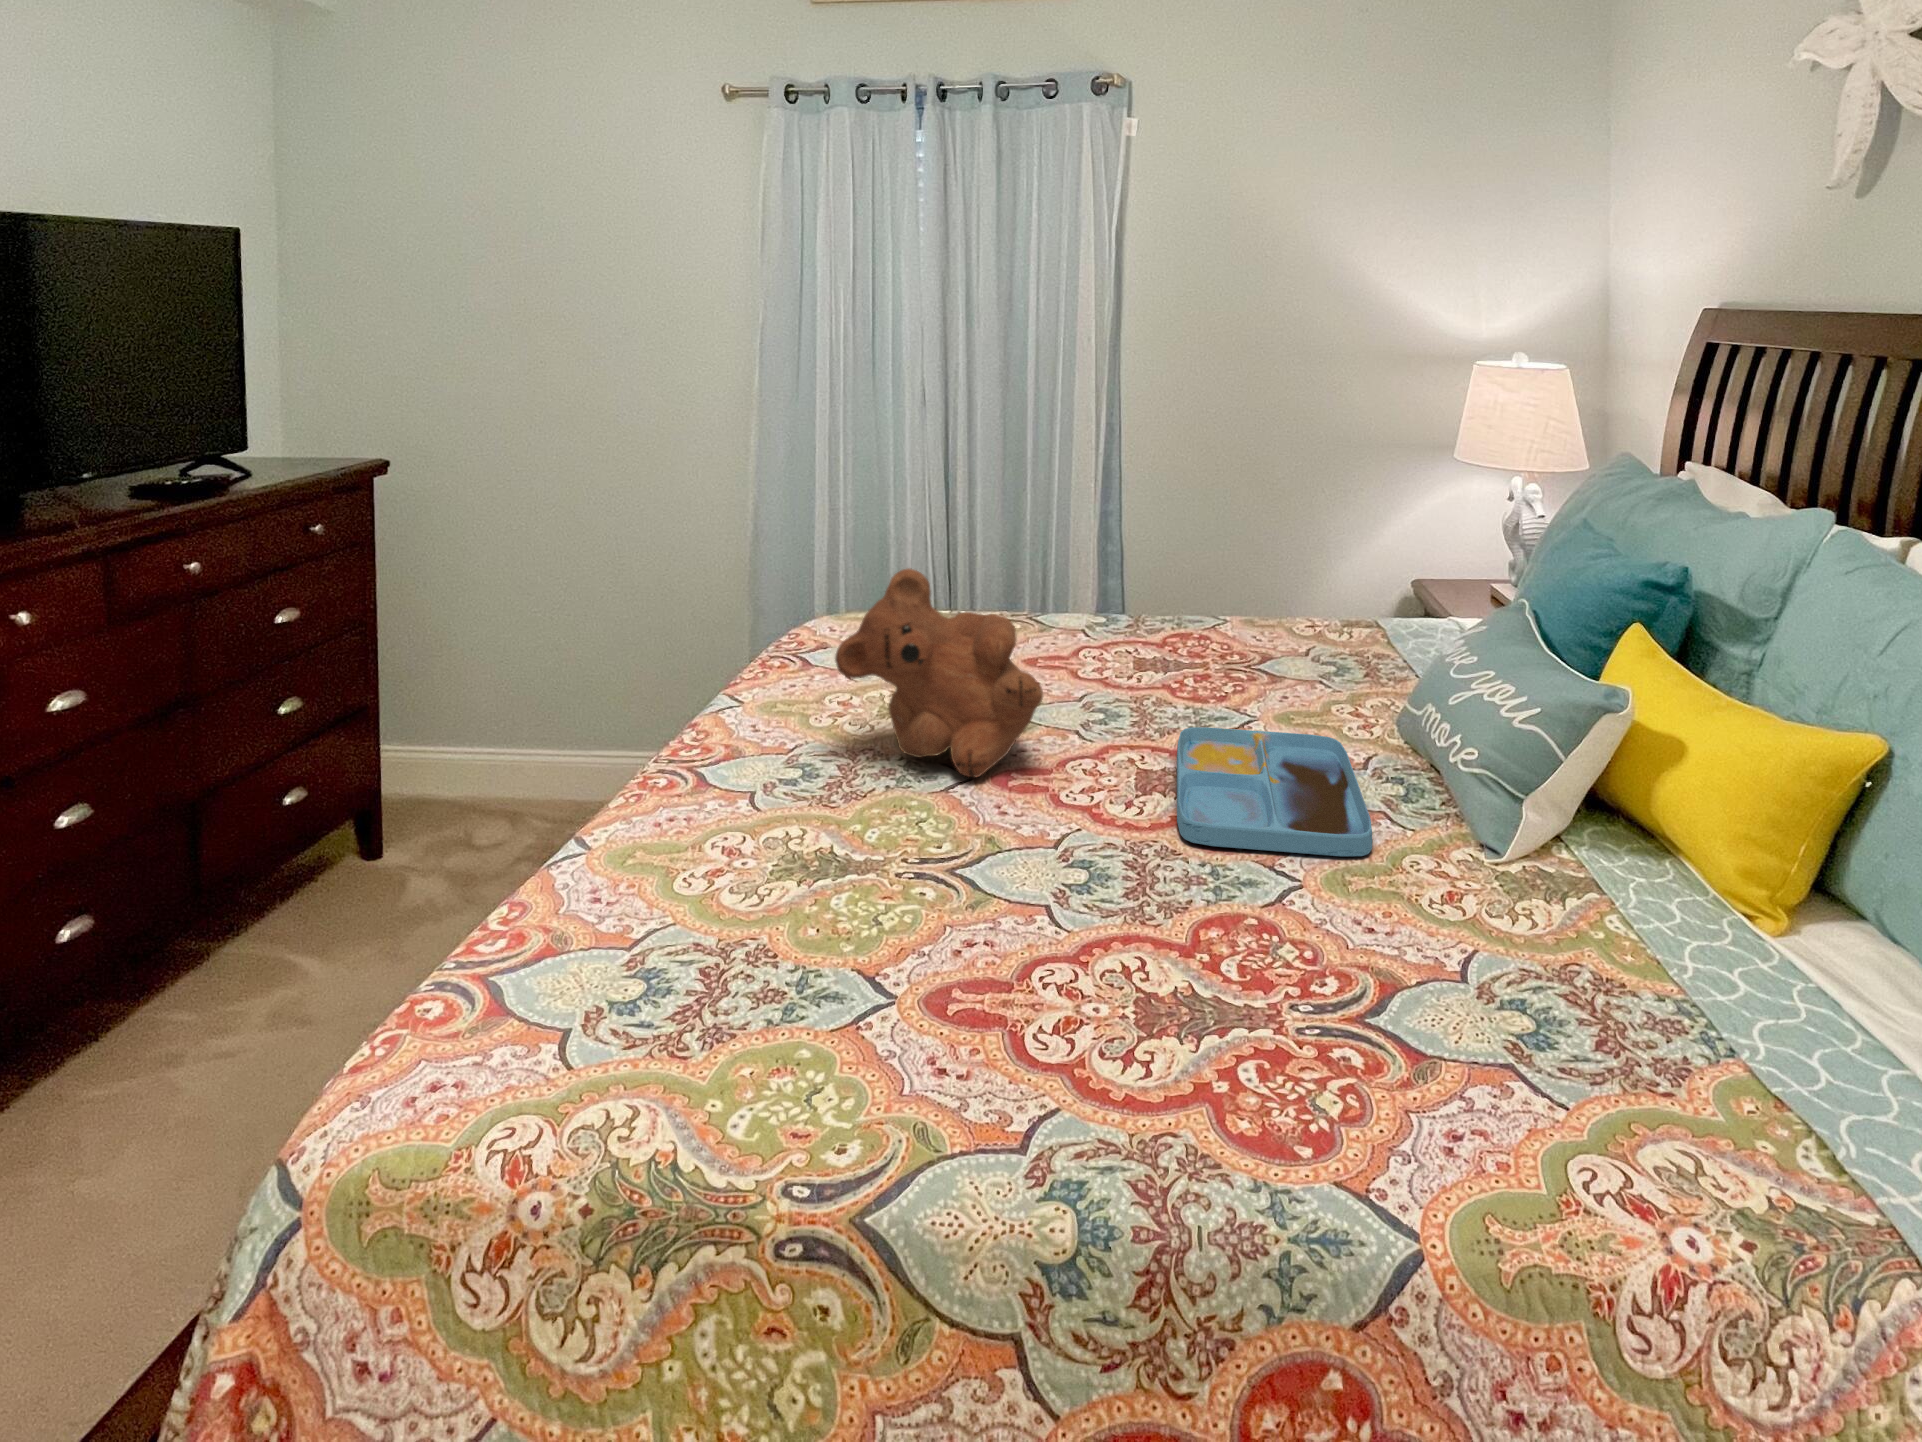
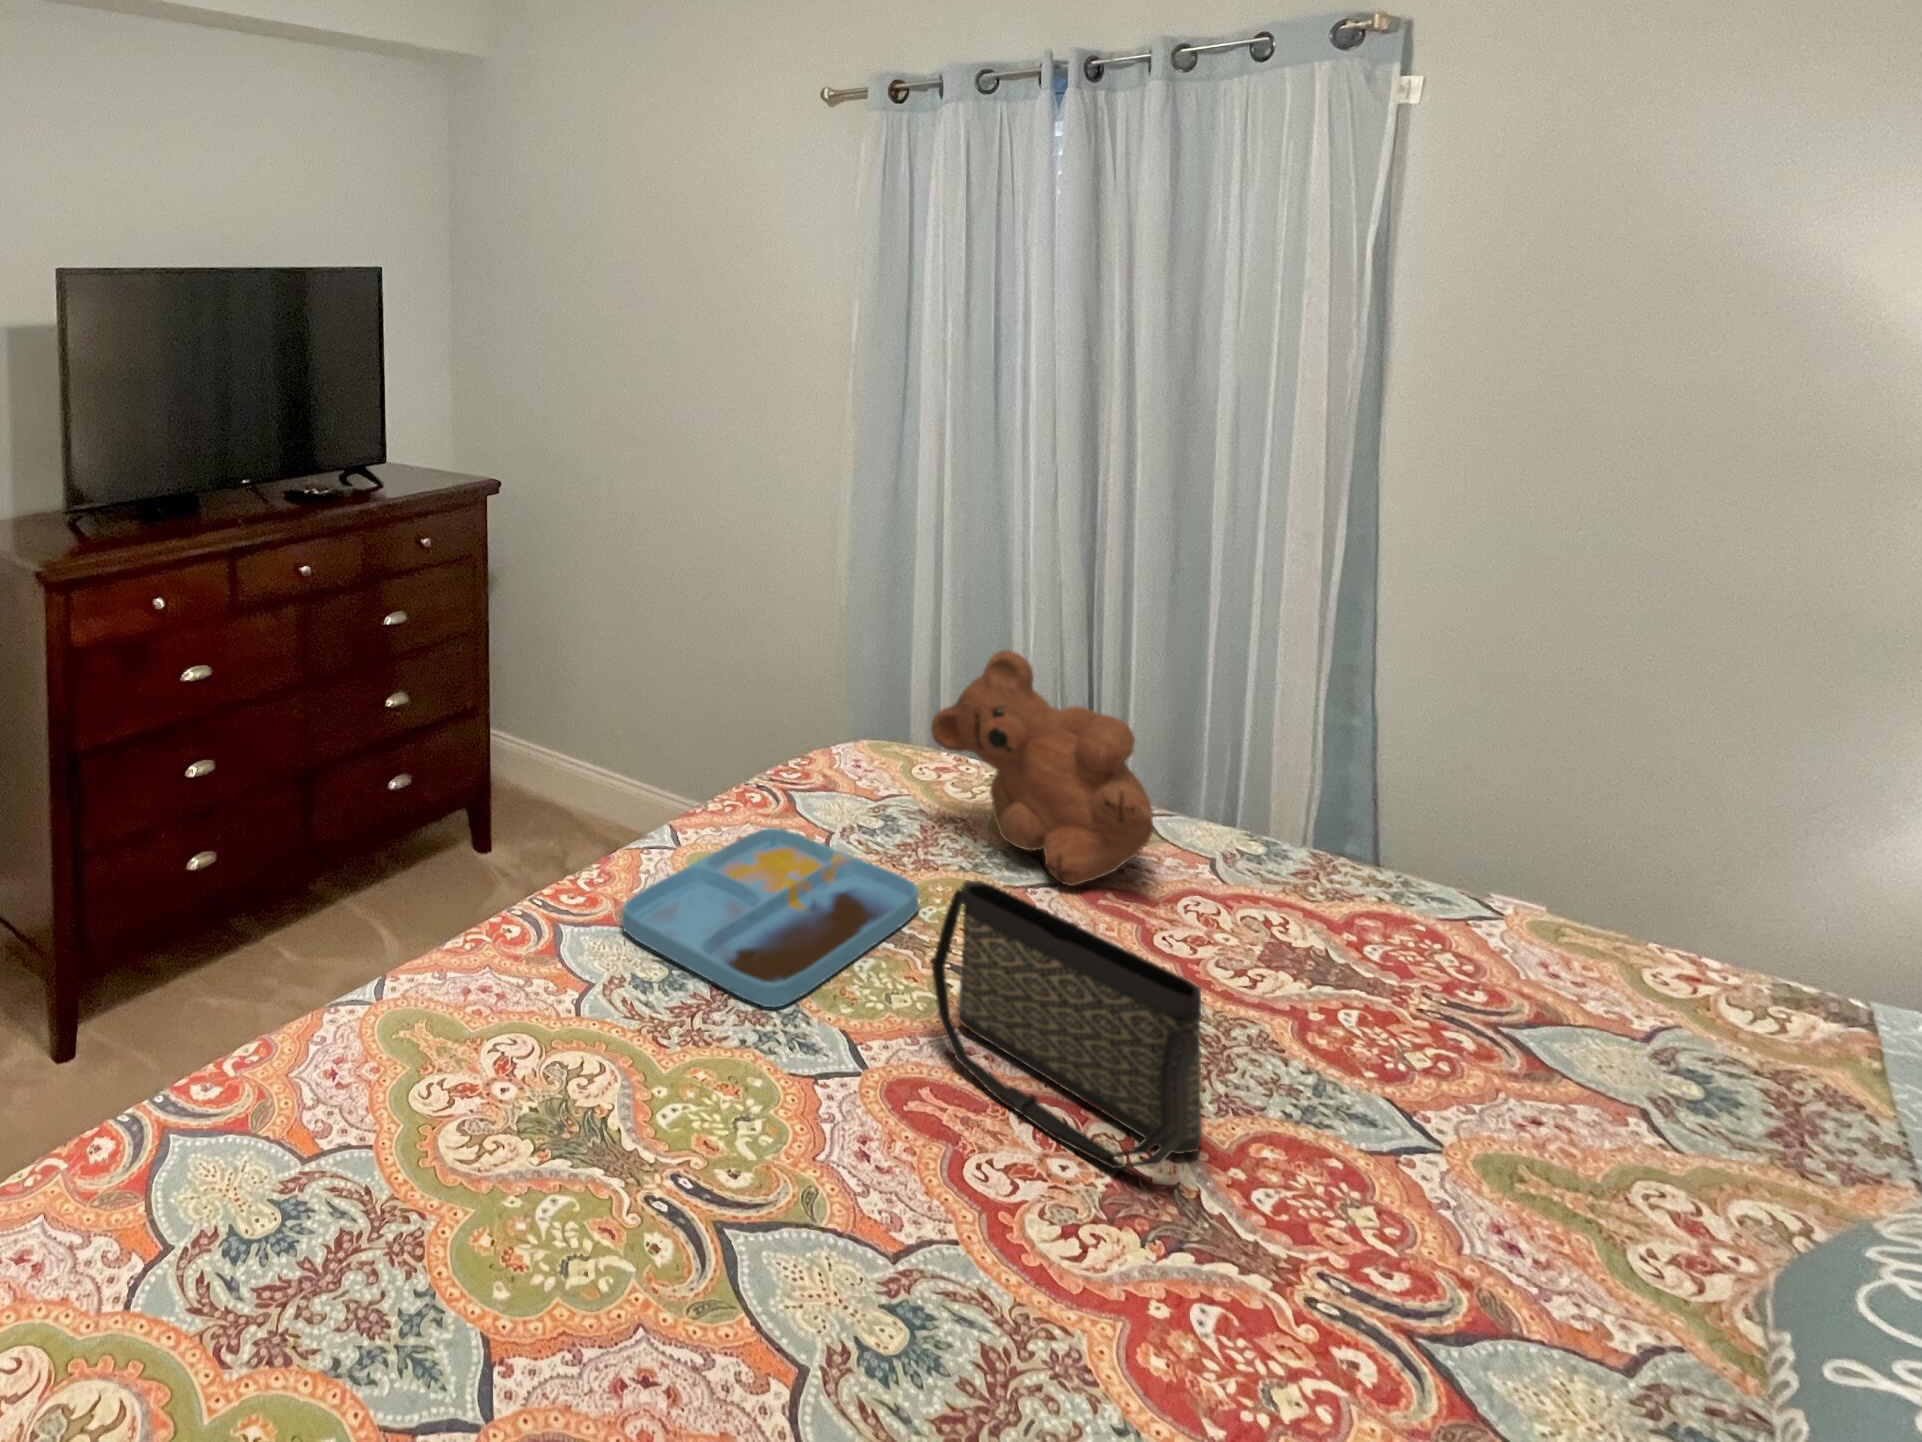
tray: present [1177,727,1372,856] -> present [622,828,919,1007]
handbag: none [939,776,1189,990] -> present [932,881,1202,1169]

